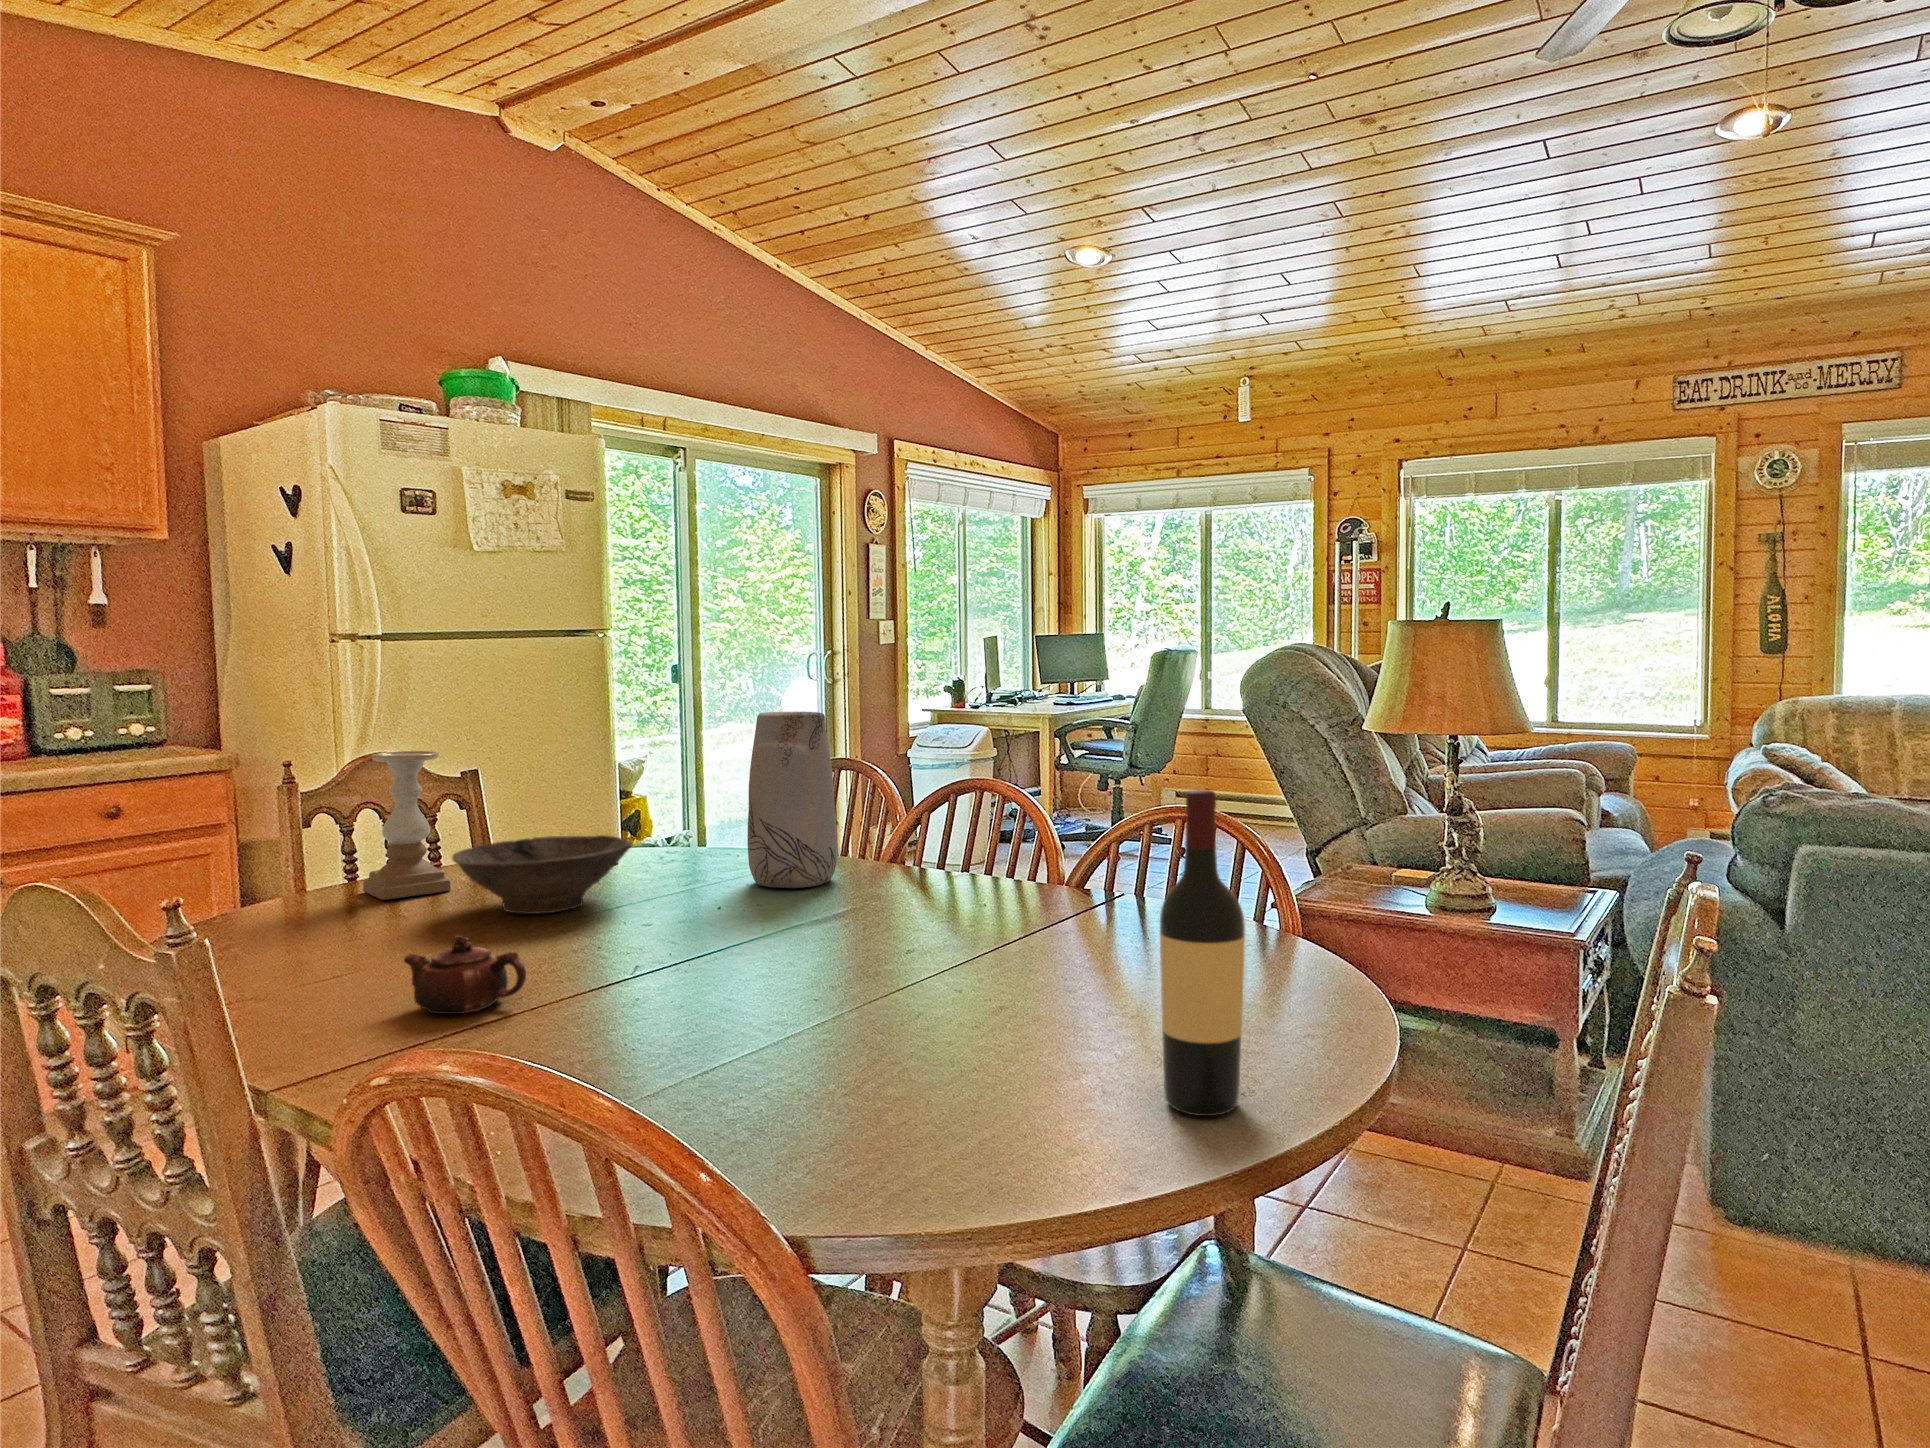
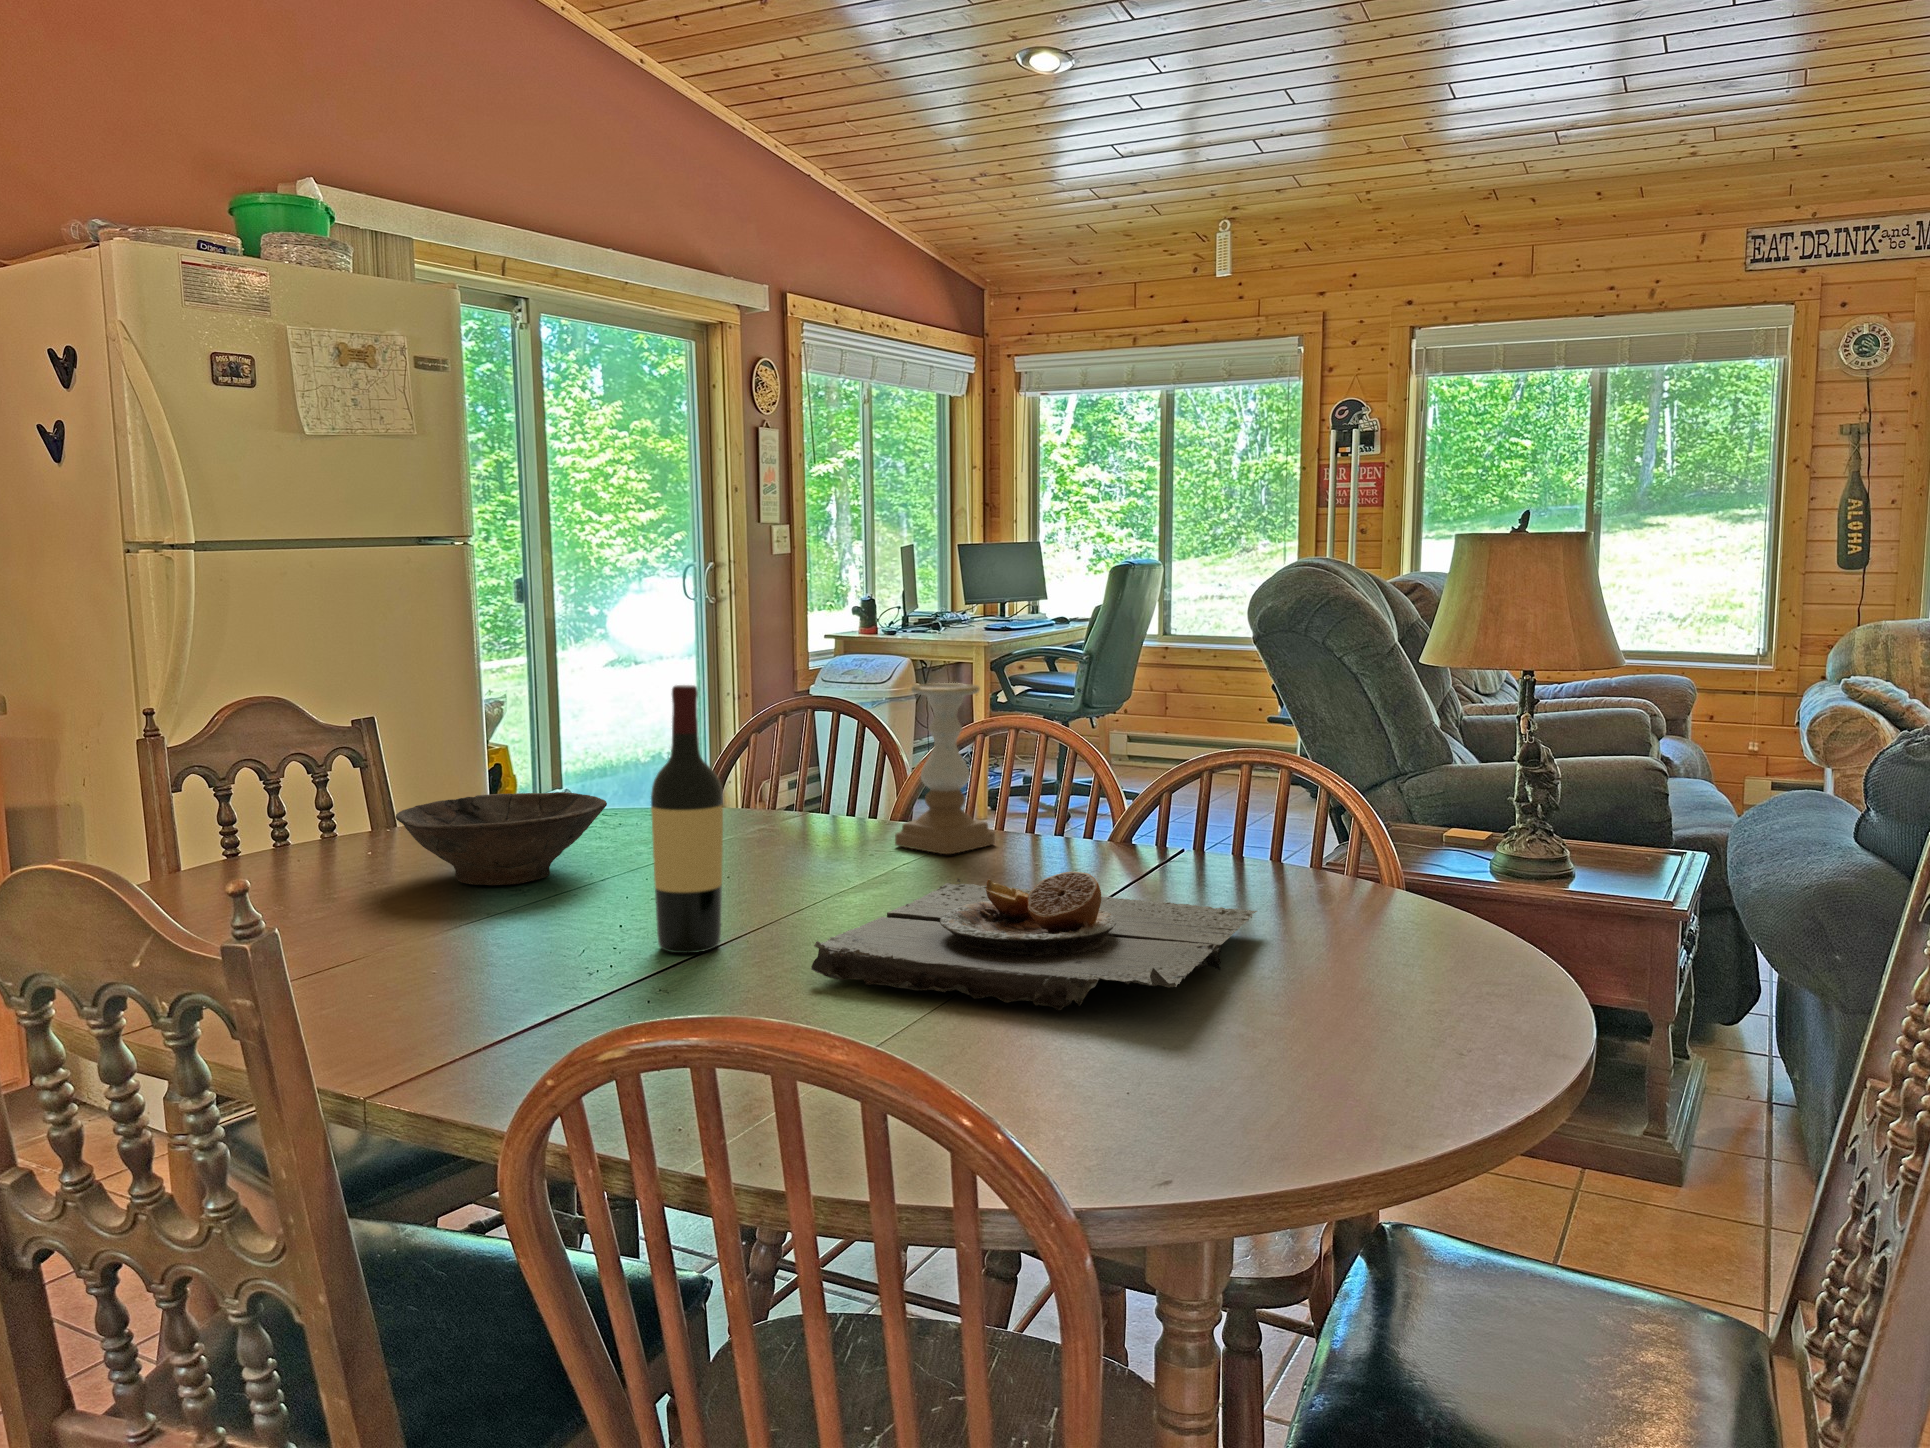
vase: present [747,712,838,888] -> none [734,644,840,853]
candle holder: present [363,751,451,900] -> present [895,683,995,854]
wine bottle: present [1160,790,1245,1116] -> present [651,685,723,953]
plate: none [736,914,1156,1043] -> present [811,872,1257,1010]
teapot: present [404,935,526,1014] -> none [416,904,561,994]

